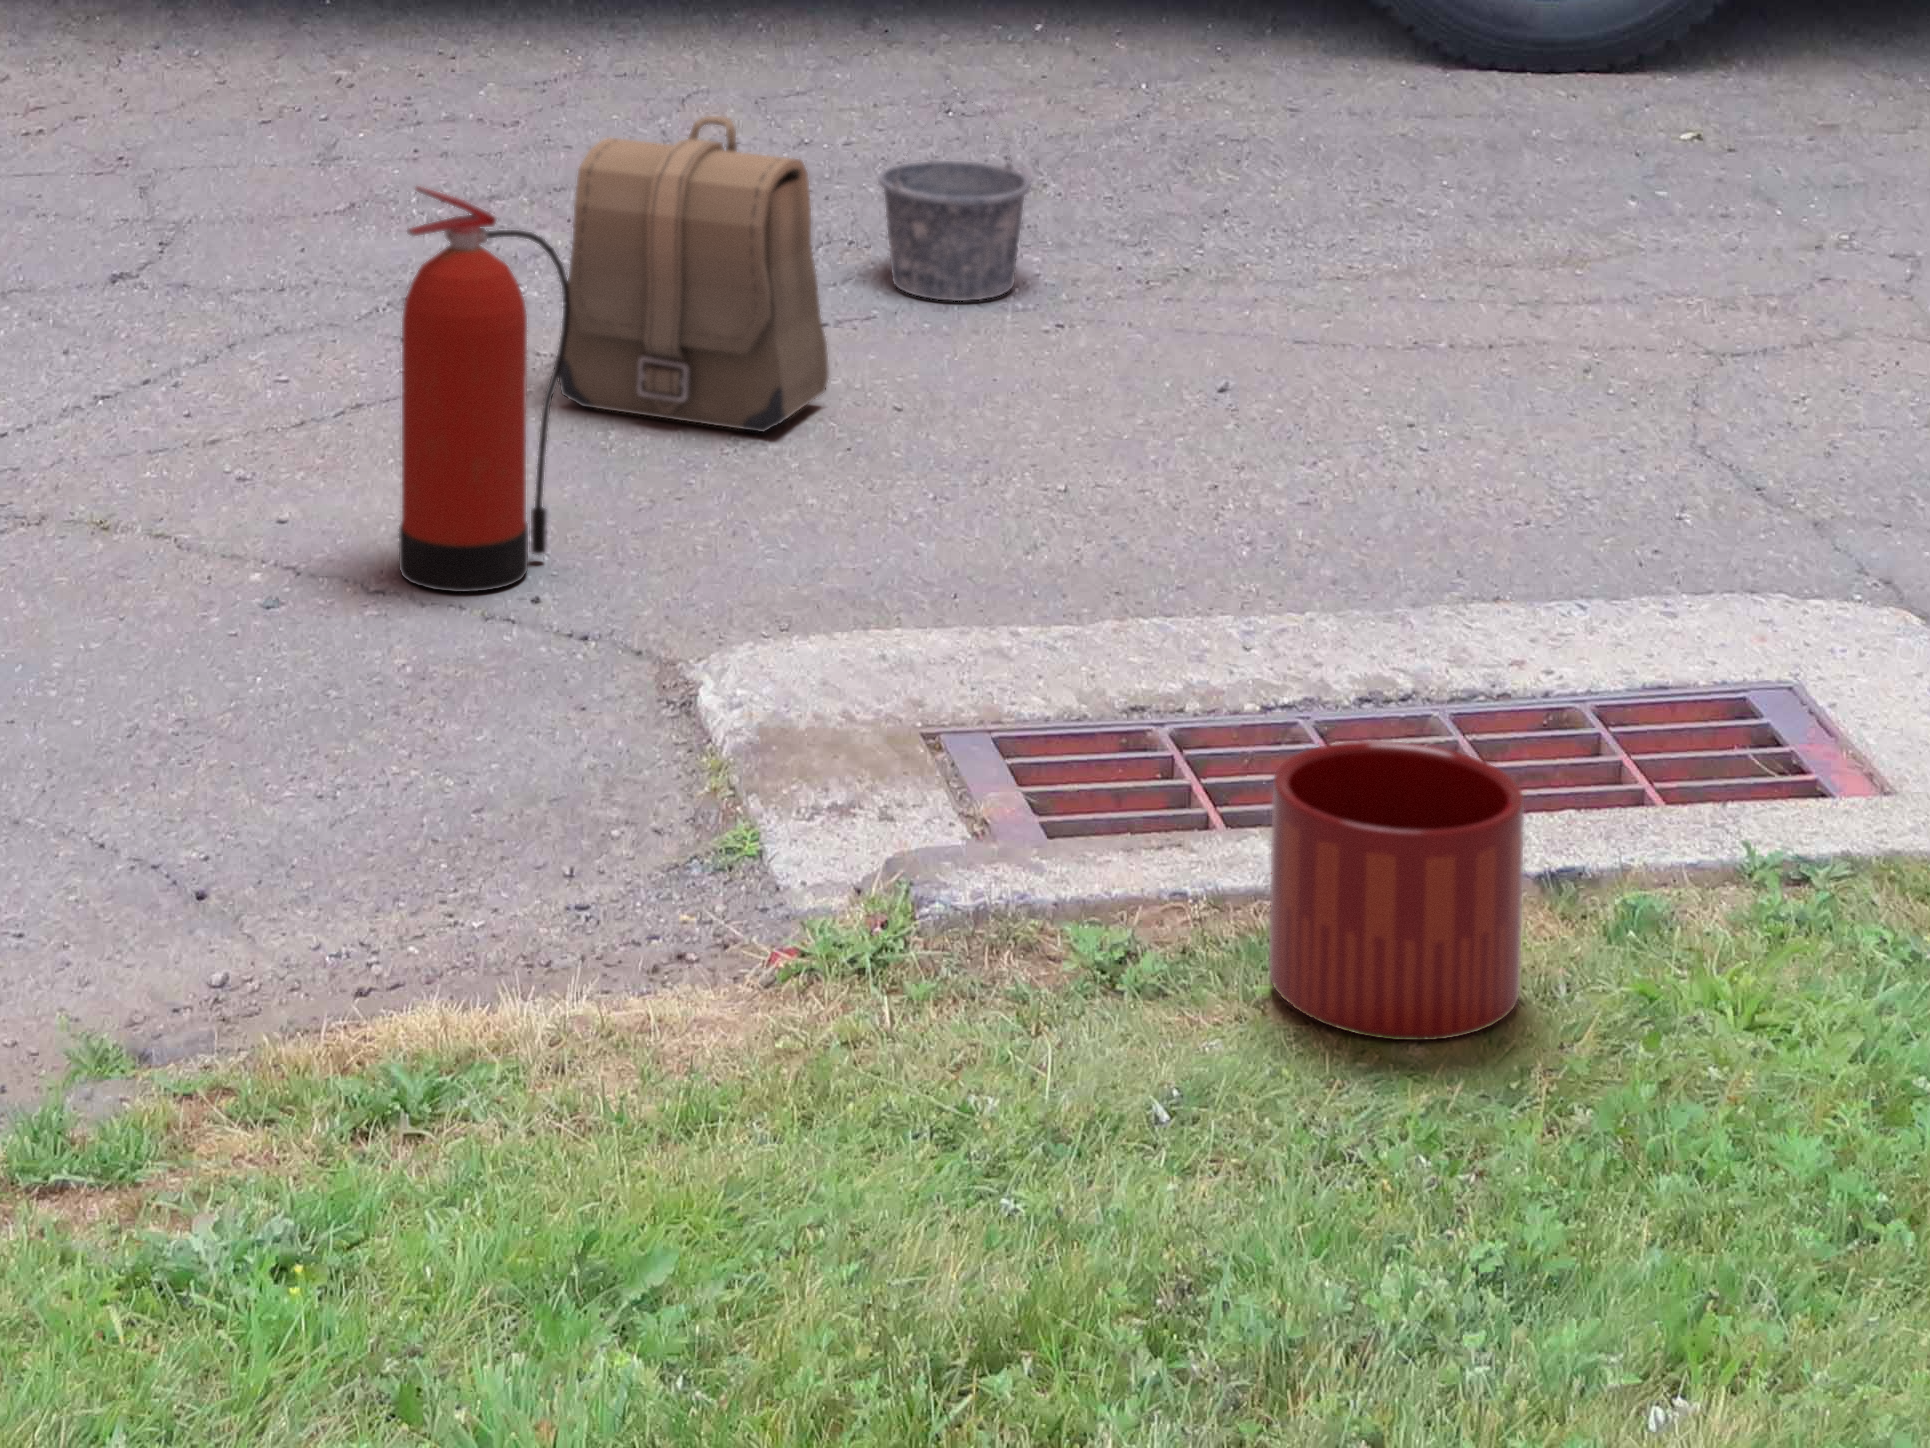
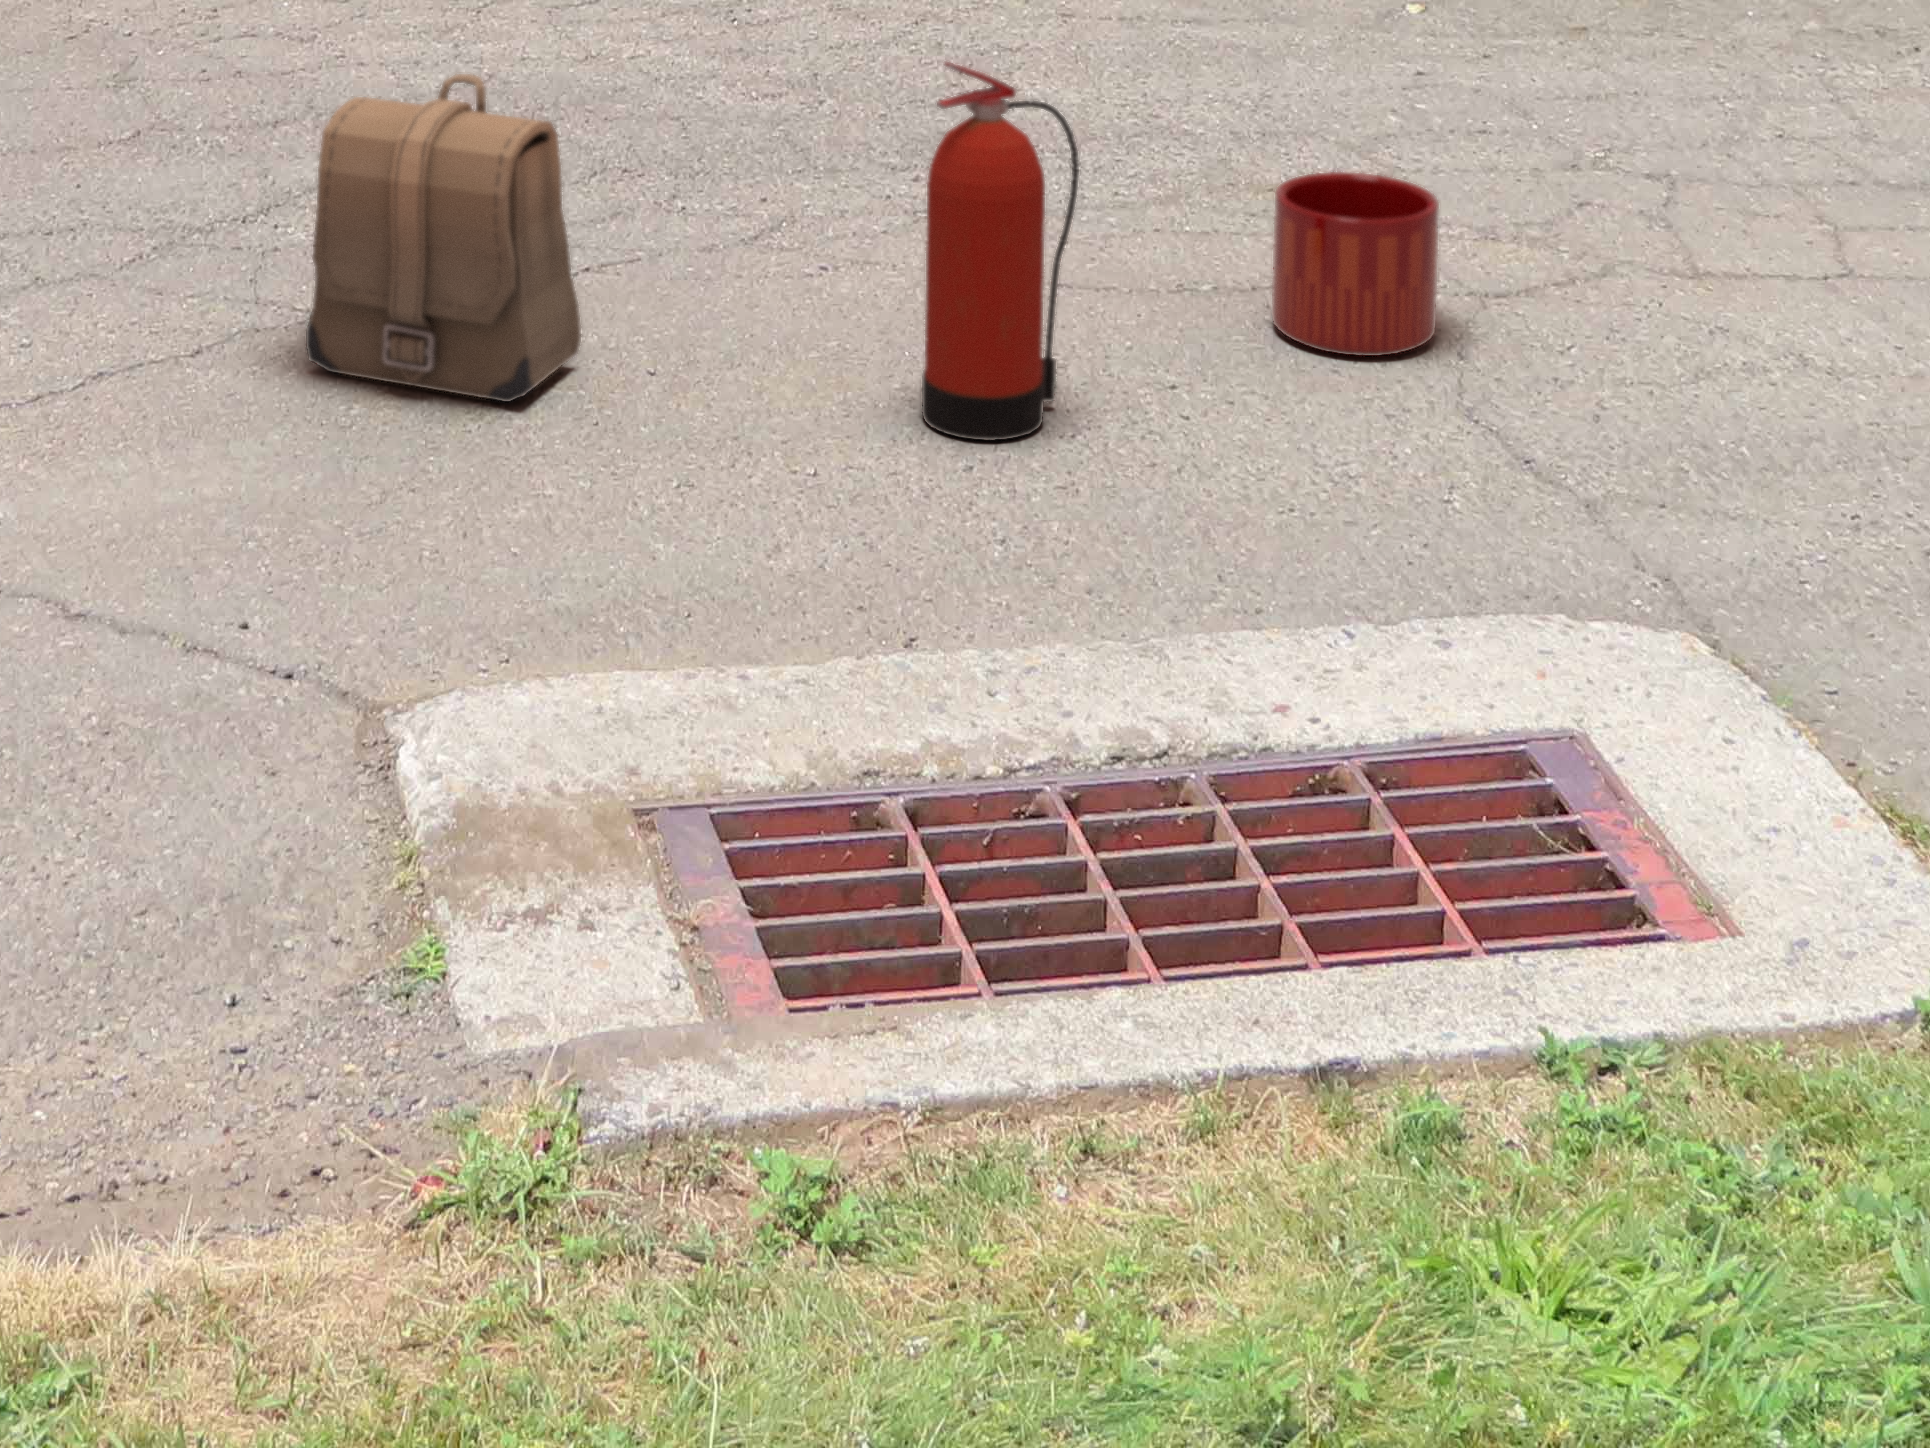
bucket: present [878,99,1031,301] -> none [646,37,798,240]
fire extinguisher: present [399,186,570,592] -> present [922,62,1079,440]
planter: present [1269,741,1524,1040] -> present [1272,172,1439,356]

